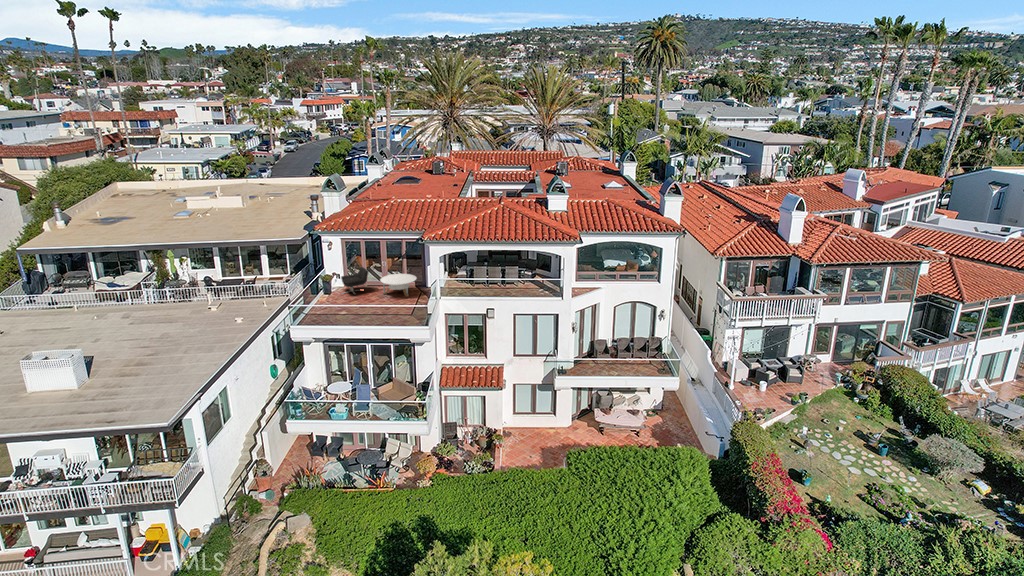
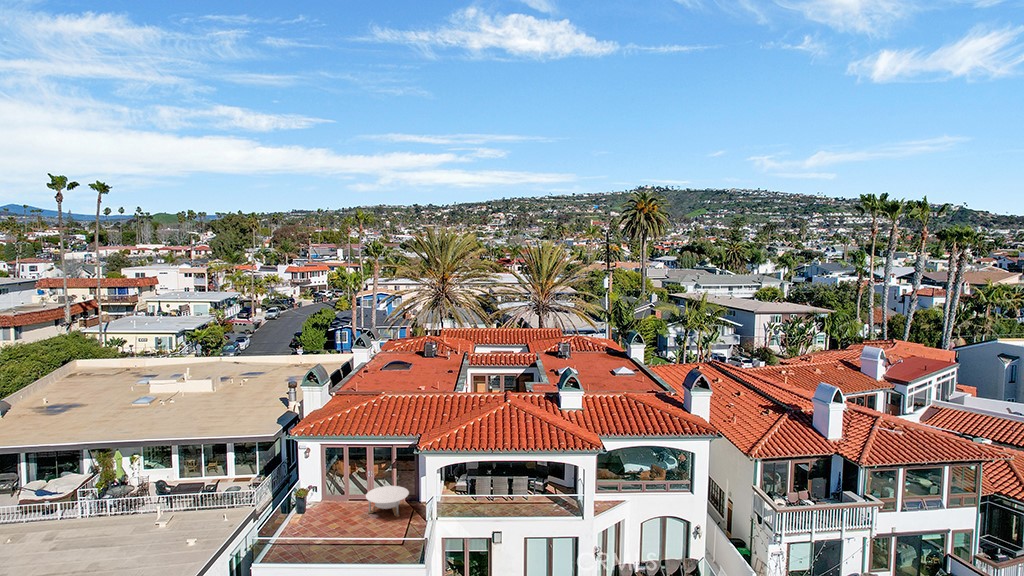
lounge chair: present [341,267,368,294] -> none [317,478,352,514]

